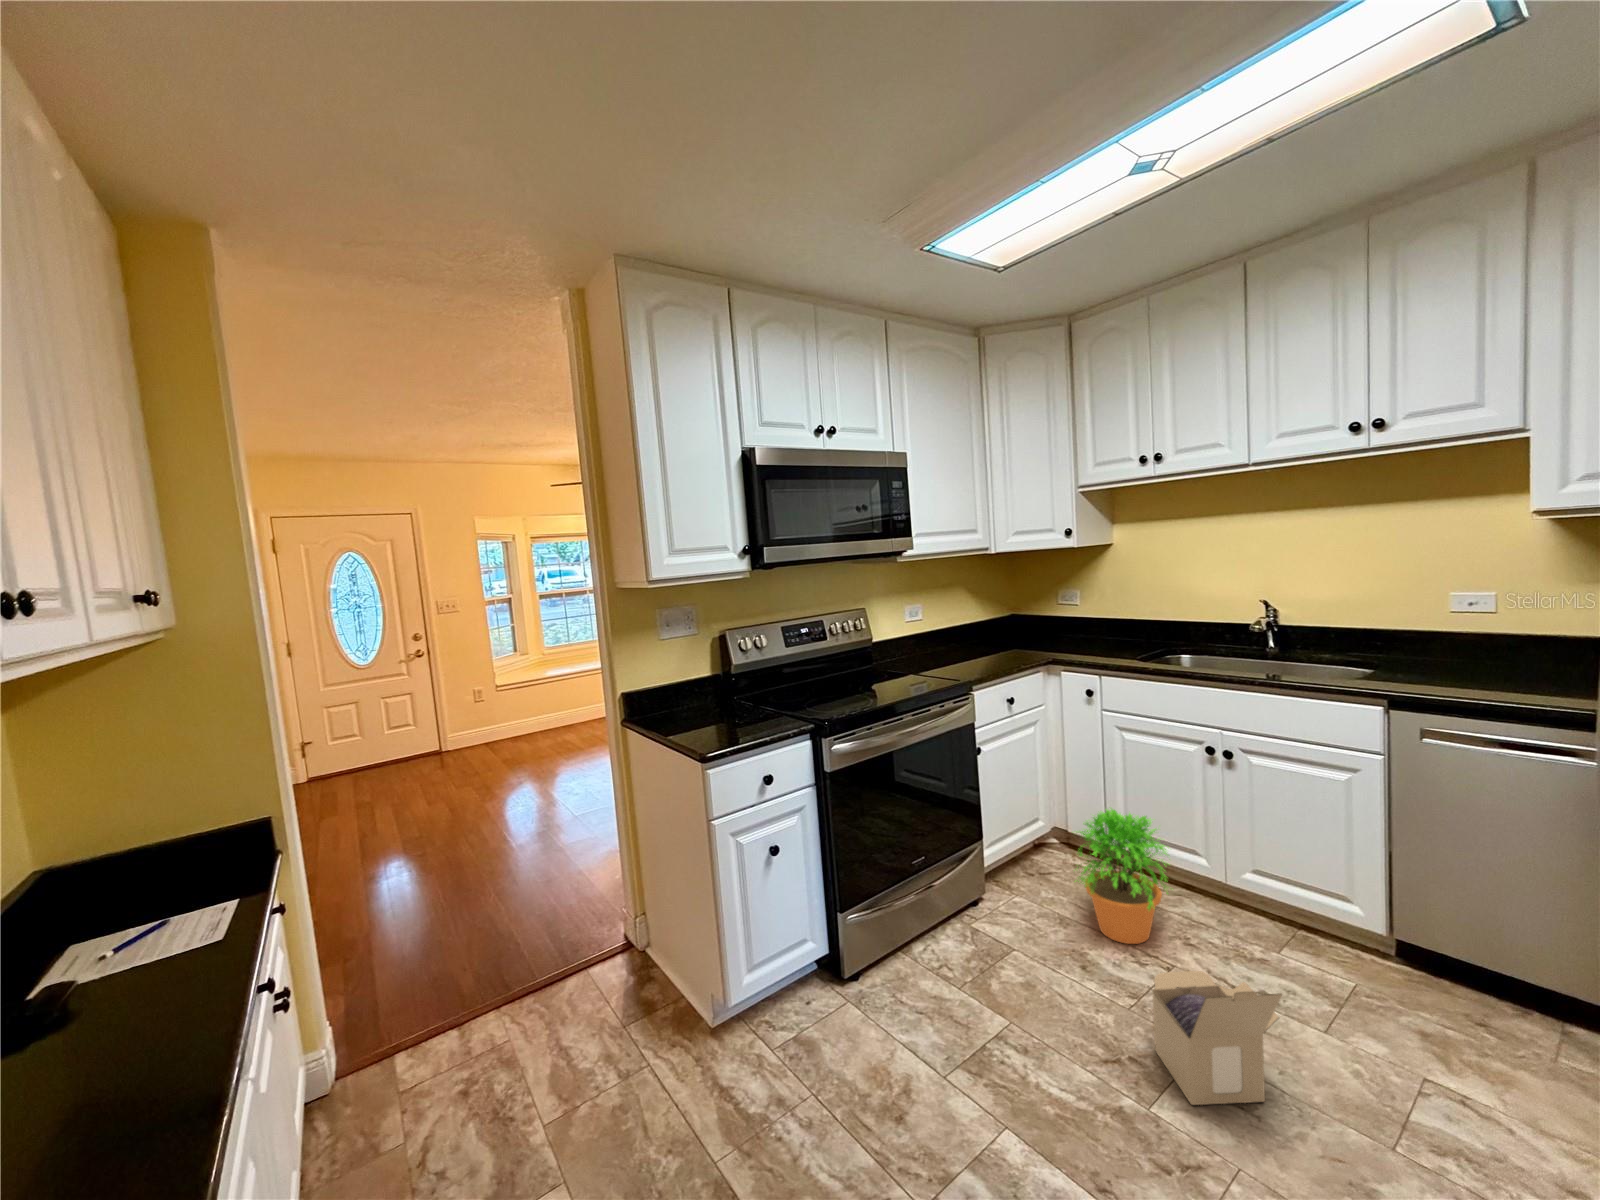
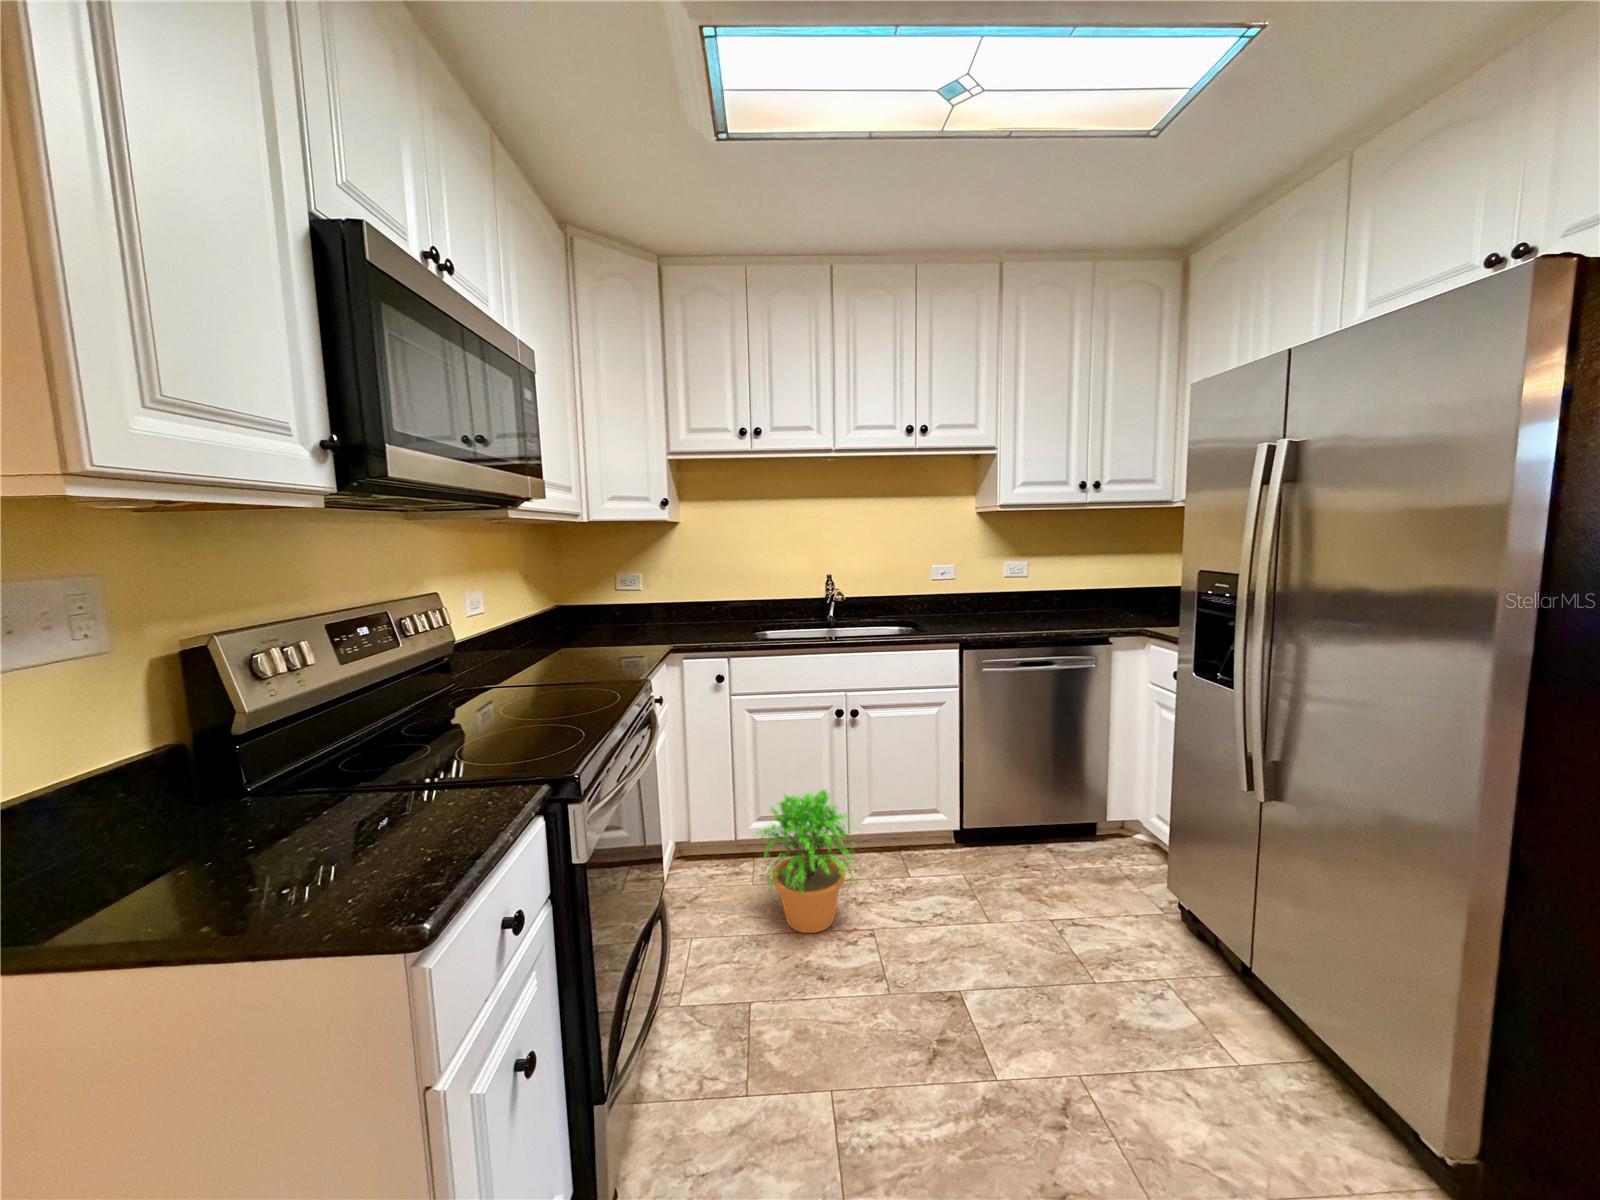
cardboard box: present [1151,971,1282,1105] -> none [937,896,1059,1046]

